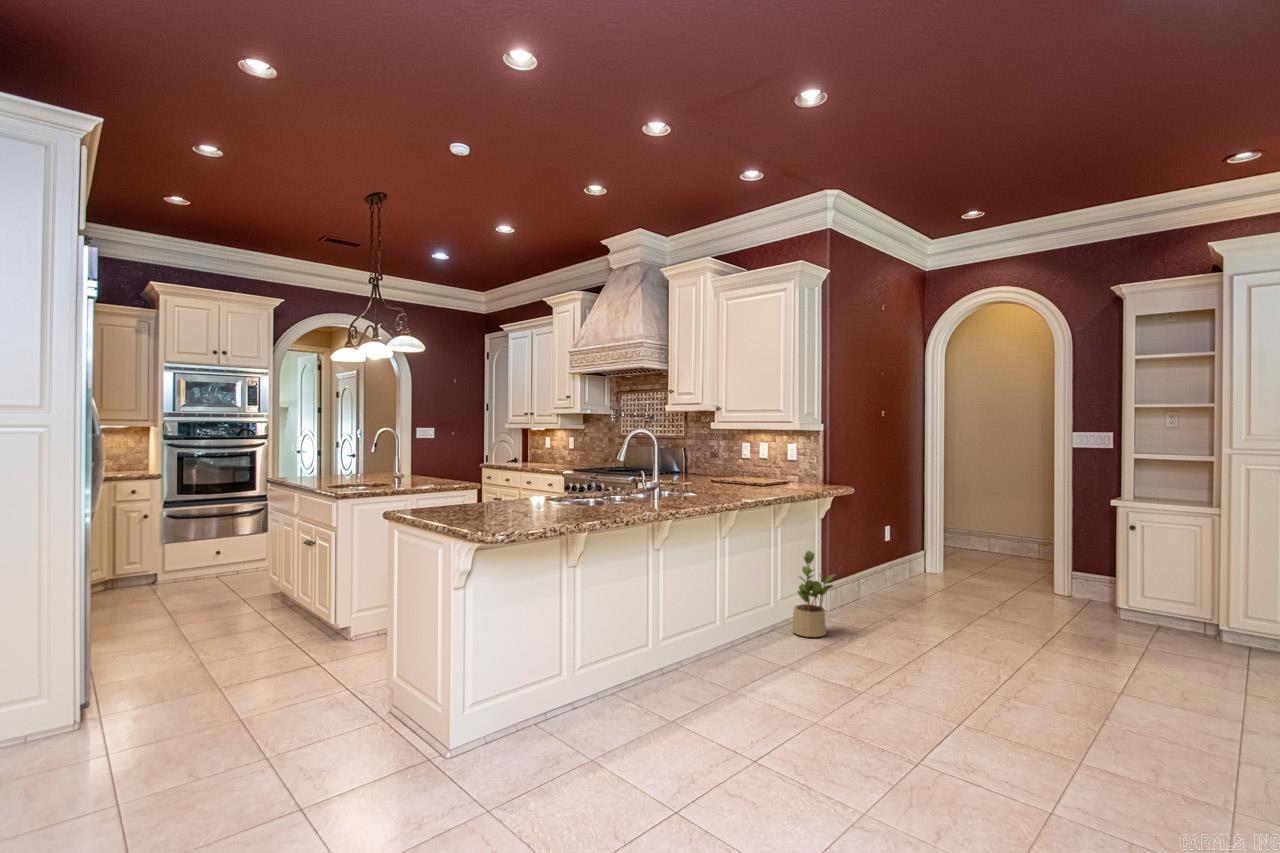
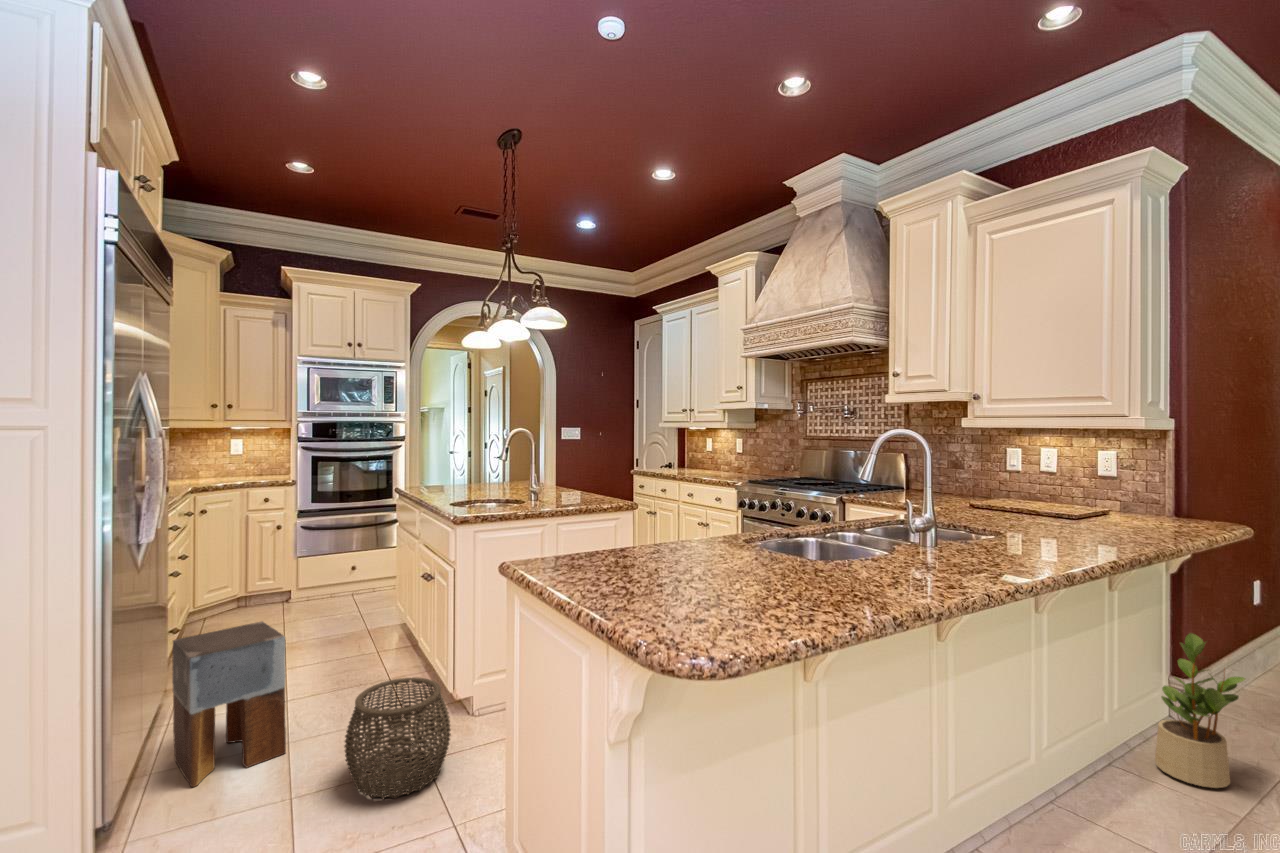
stool: none [117,574,210,685] -> present [172,621,286,787]
woven basket: none [265,604,342,679] -> present [344,677,451,799]

